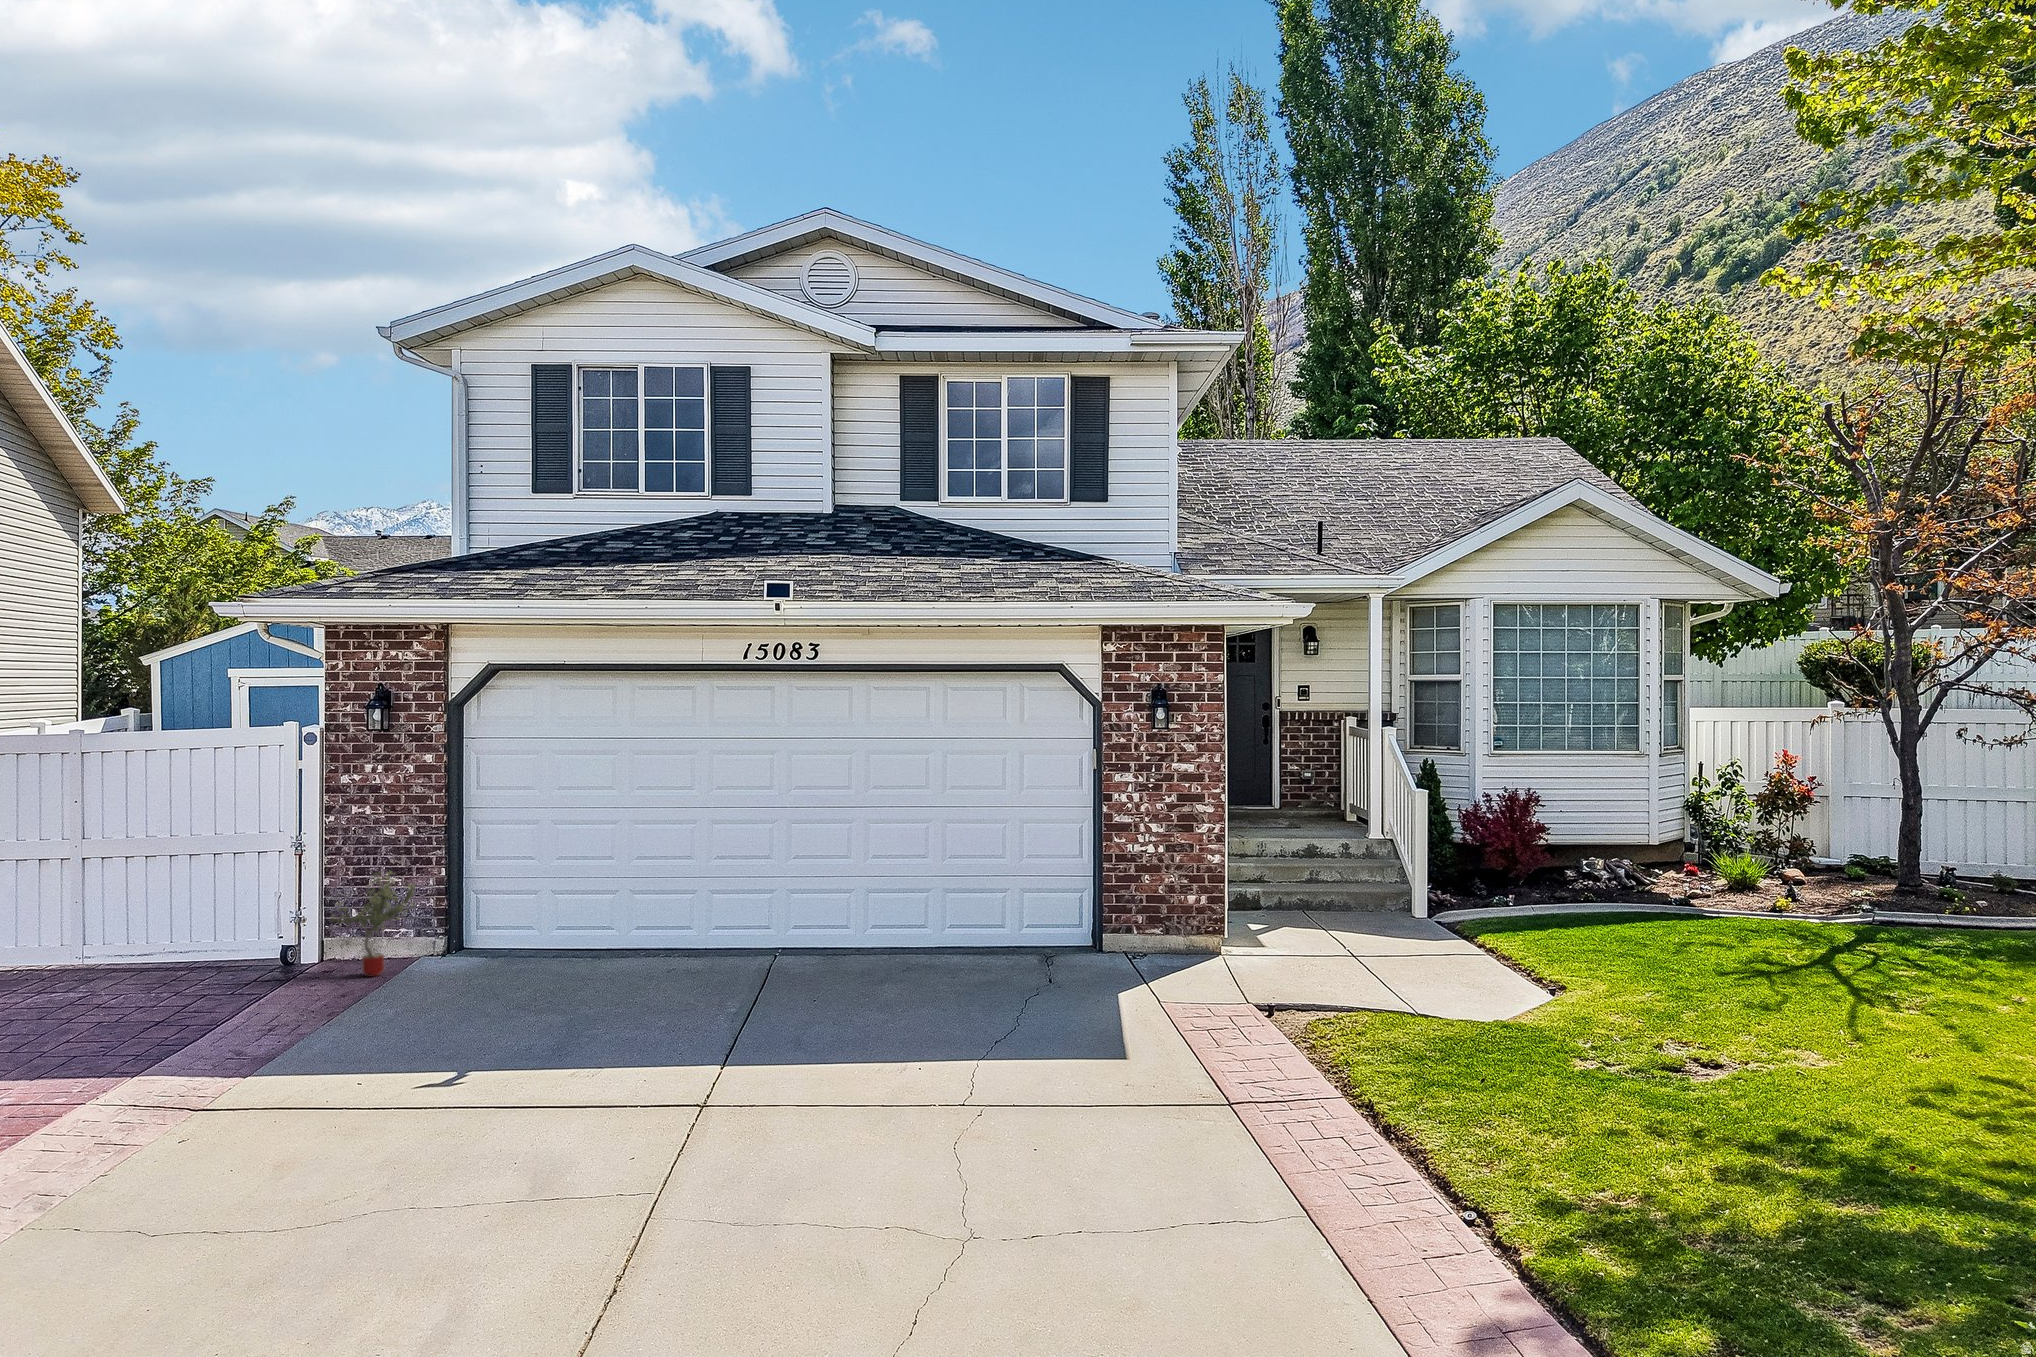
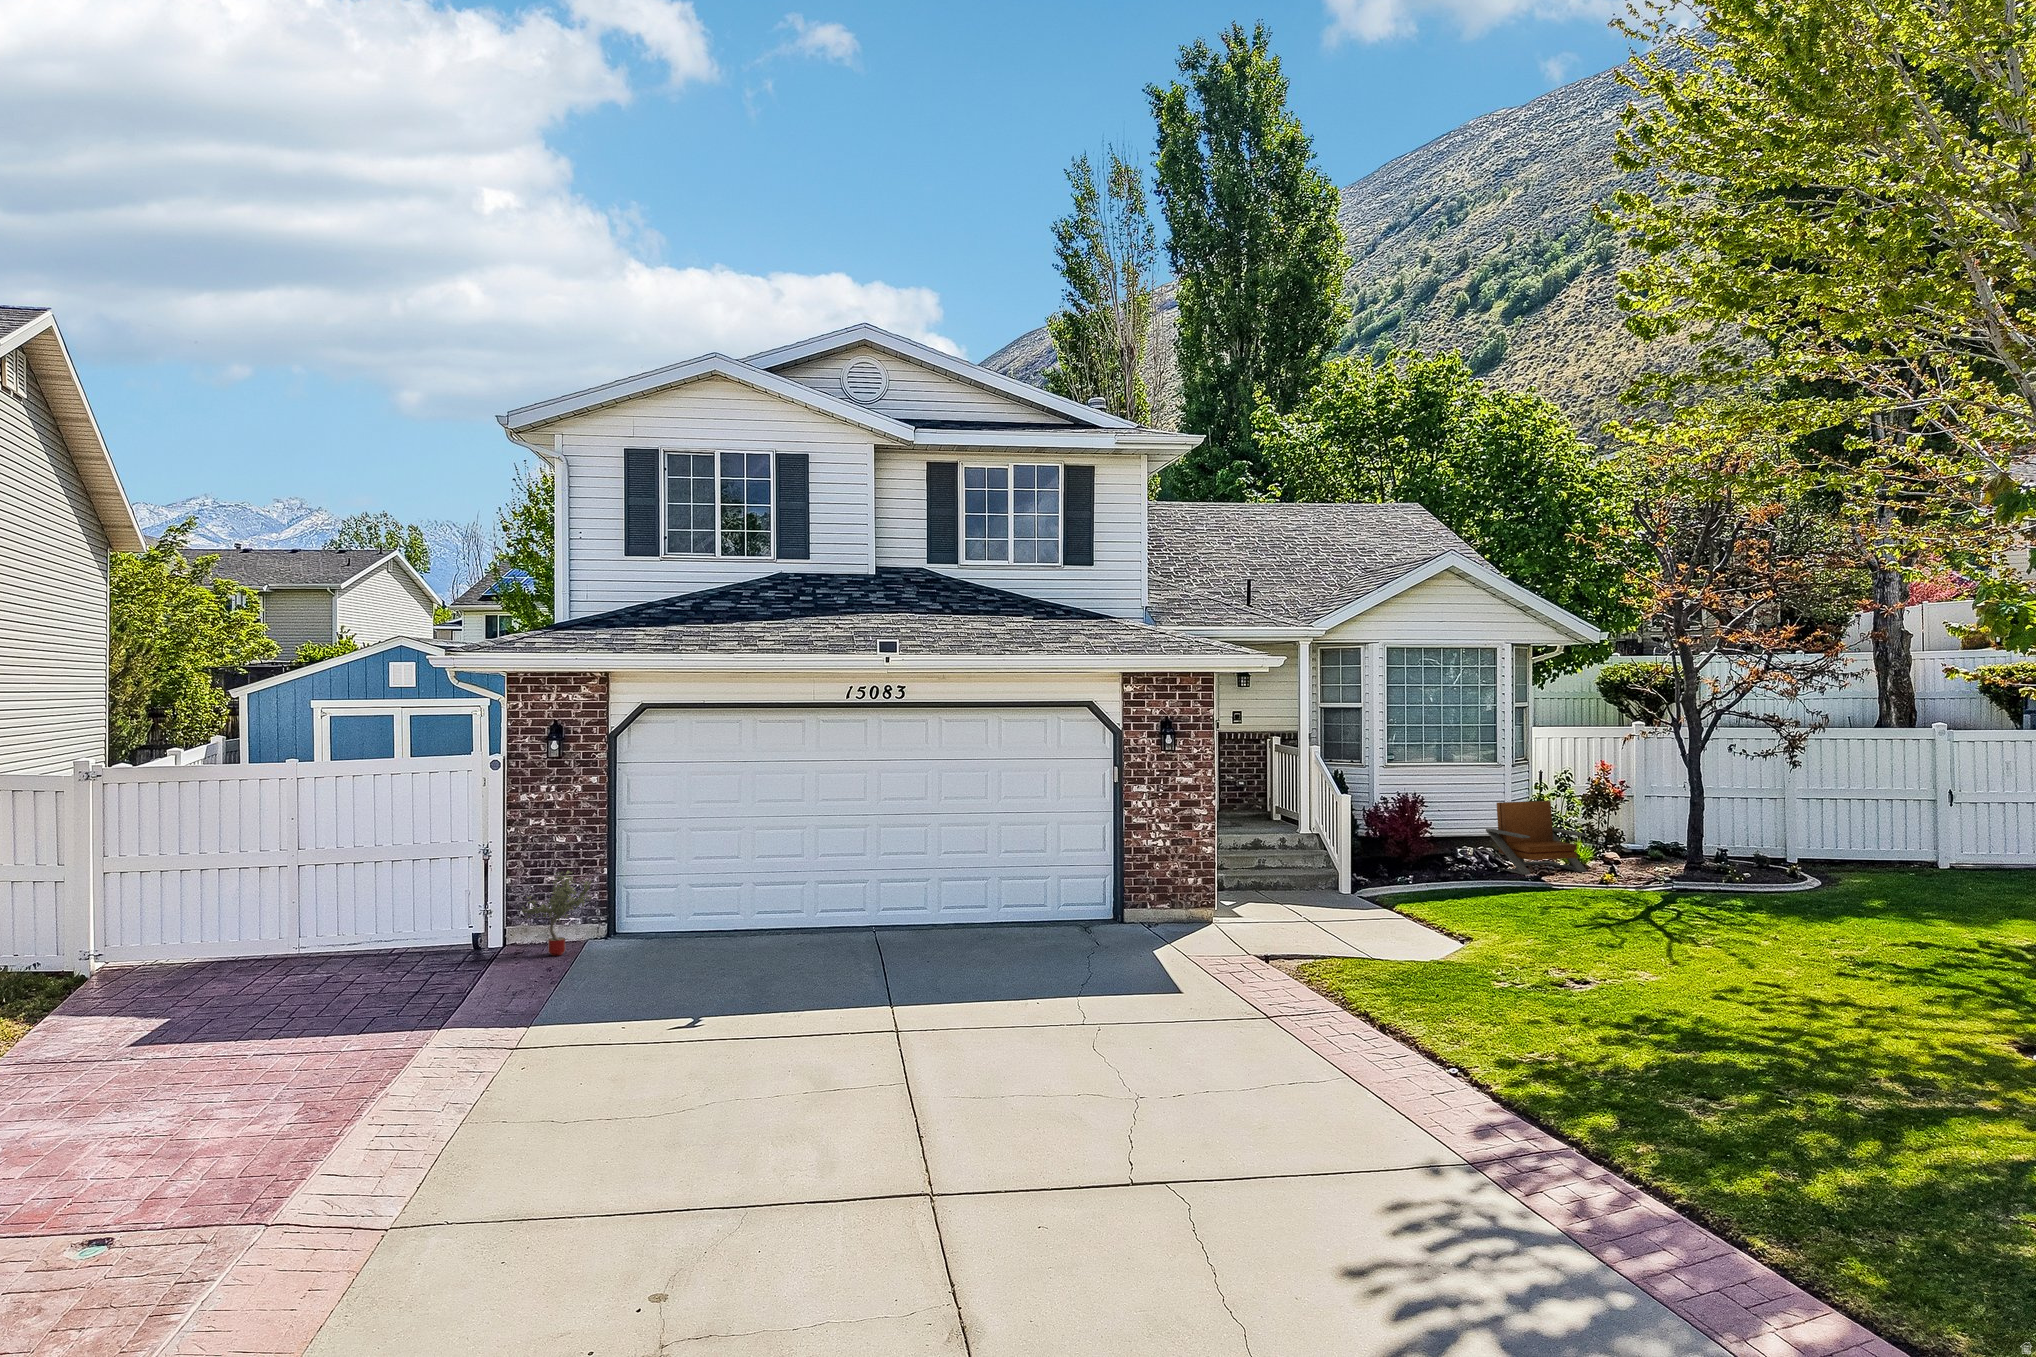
lounge chair: none [1620,802,1756,898] -> present [1486,801,1586,875]

